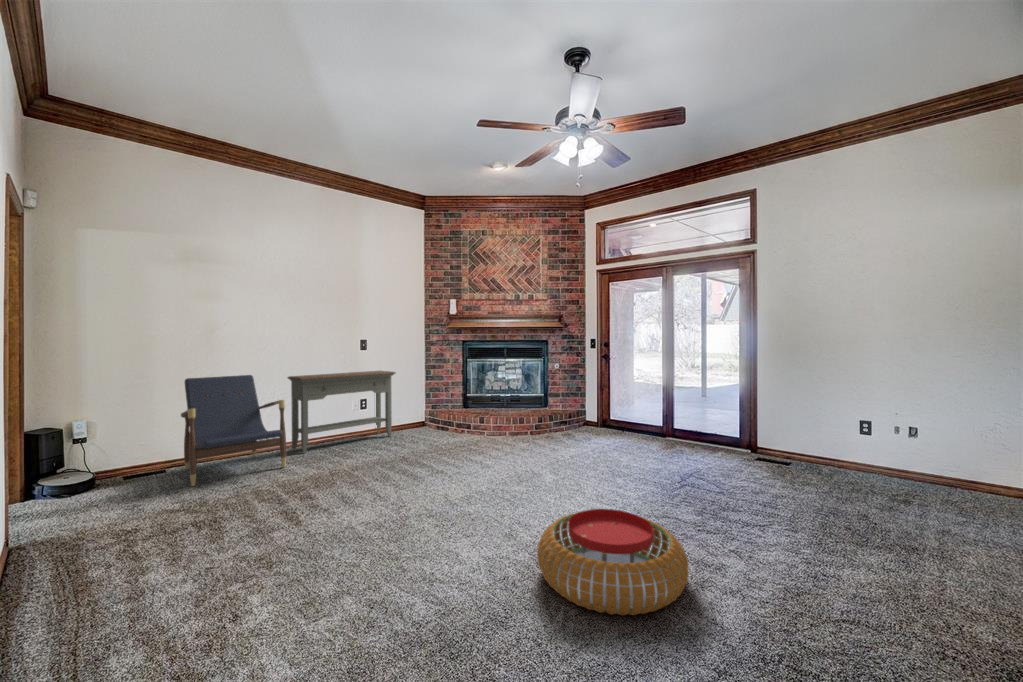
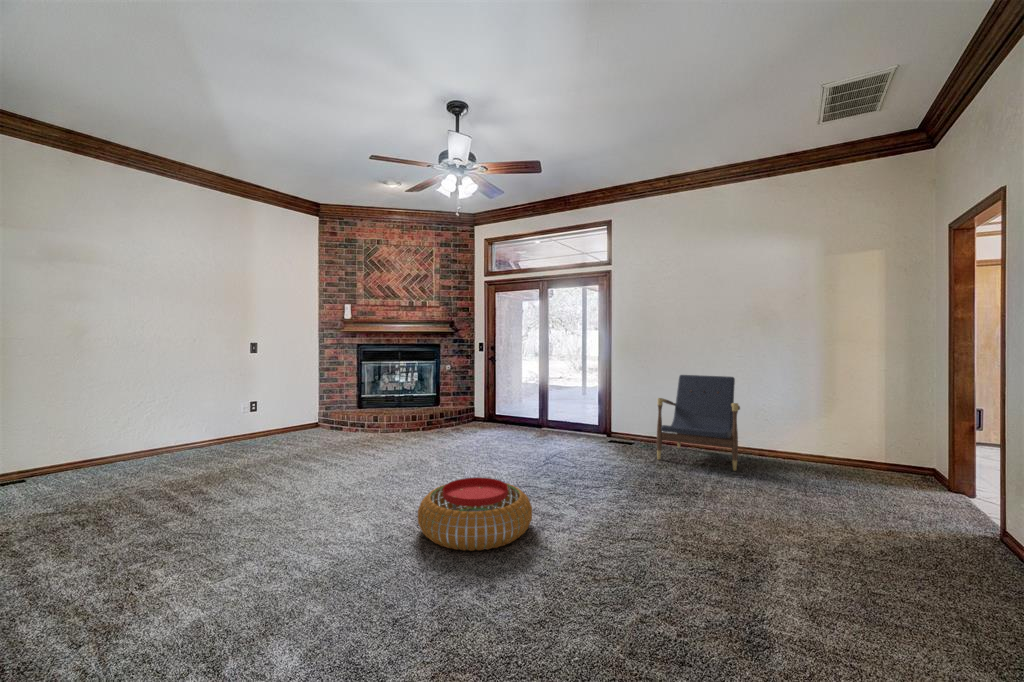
console table: present [288,371,396,453] -> none [169,373,289,457]
lounge chair: present [181,375,286,486] -> present [657,375,740,471]

